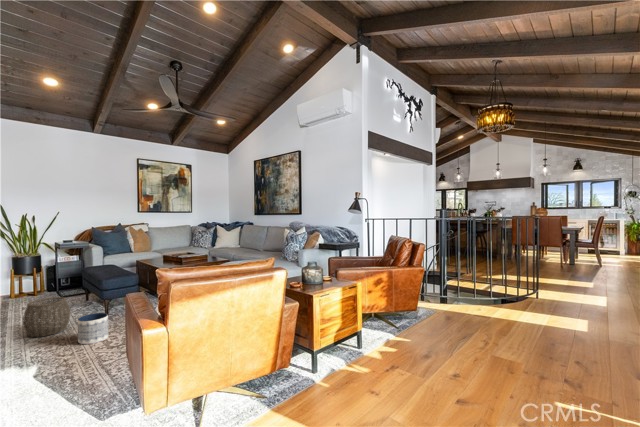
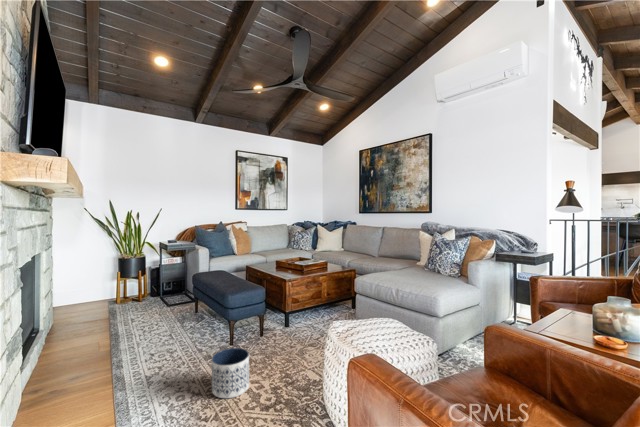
woven basket: present [23,297,70,337] -> none [138,318,193,376]

